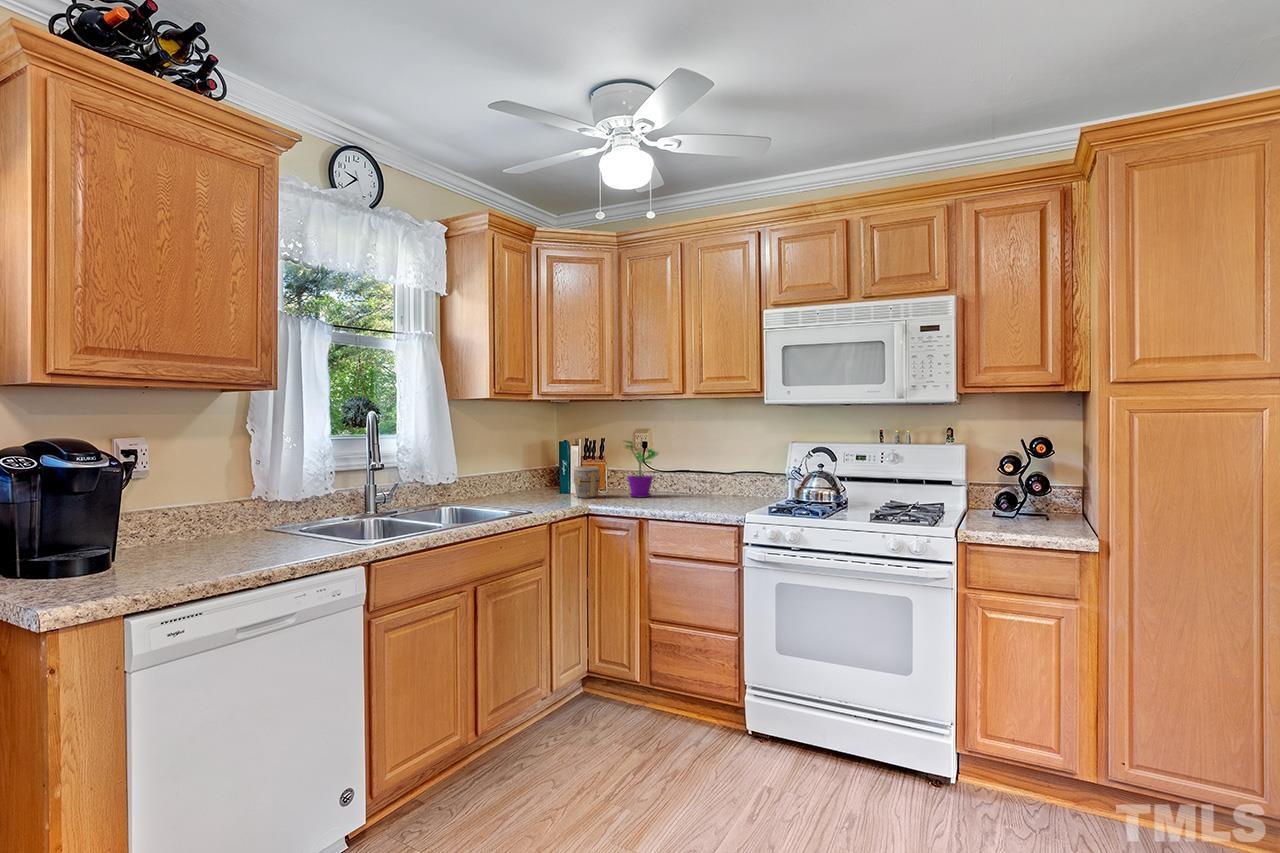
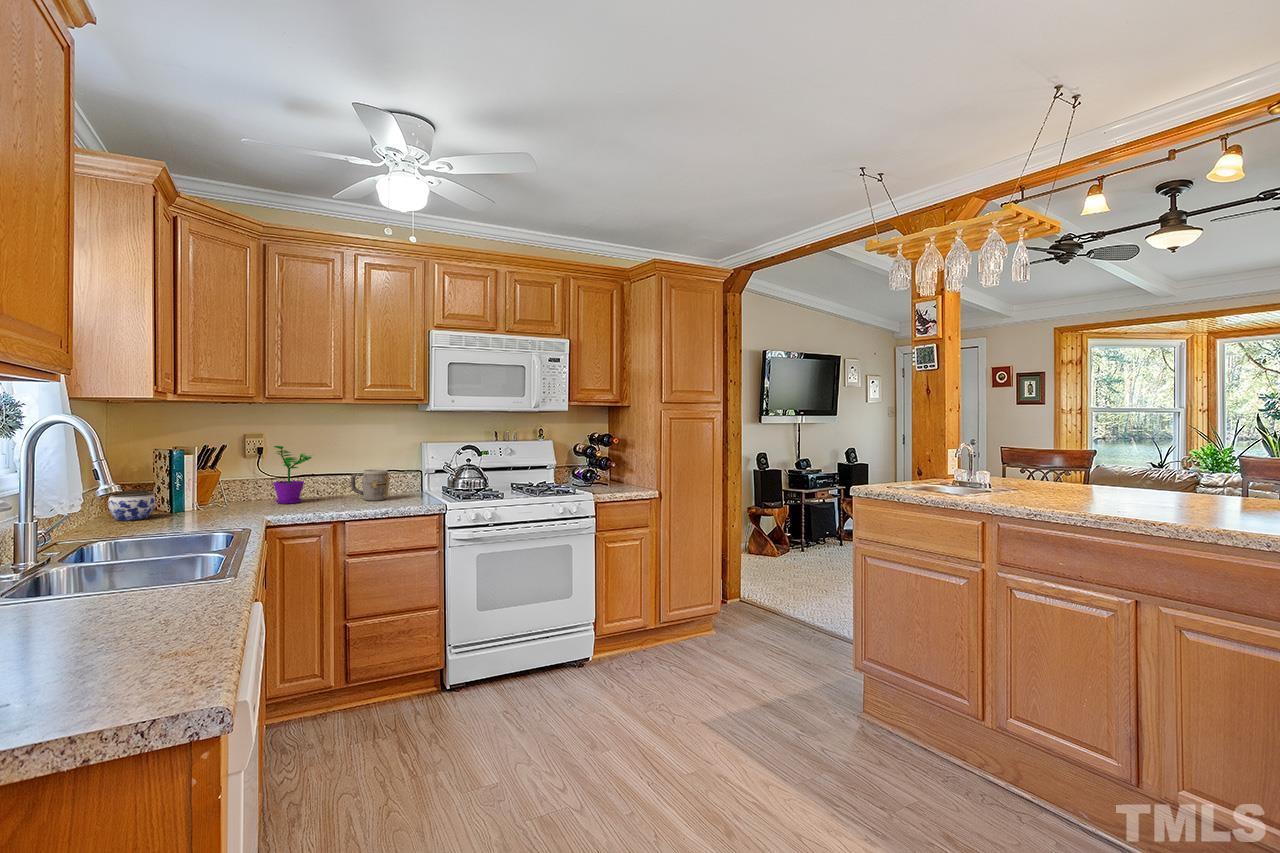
mug: present [574,466,600,498] -> present [351,469,389,501]
jar: none [507,474,537,498] -> present [108,490,155,521]

